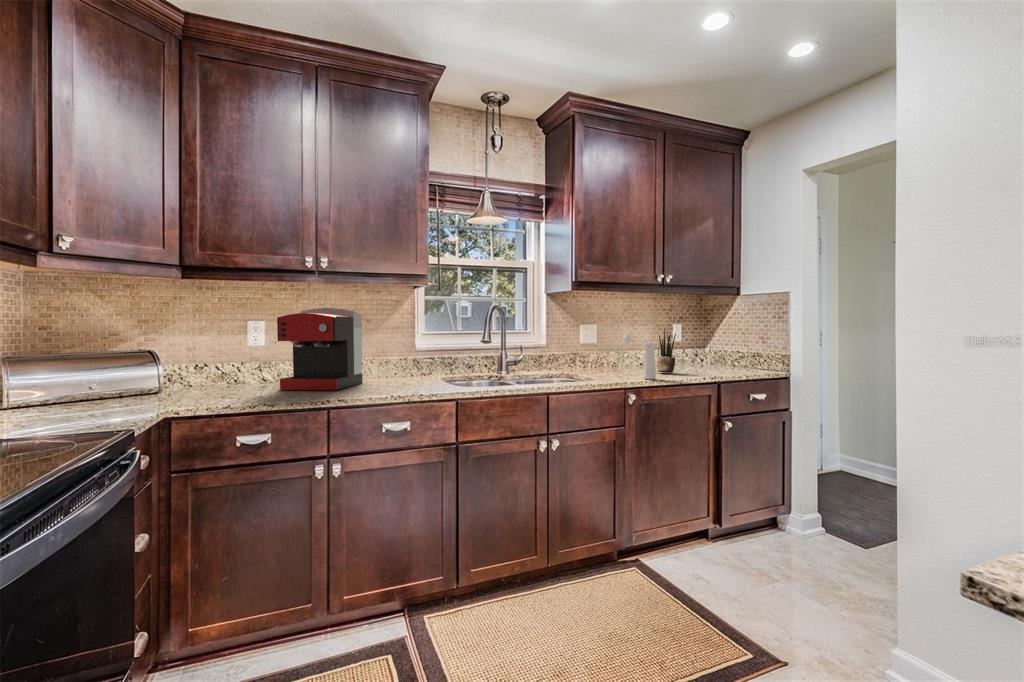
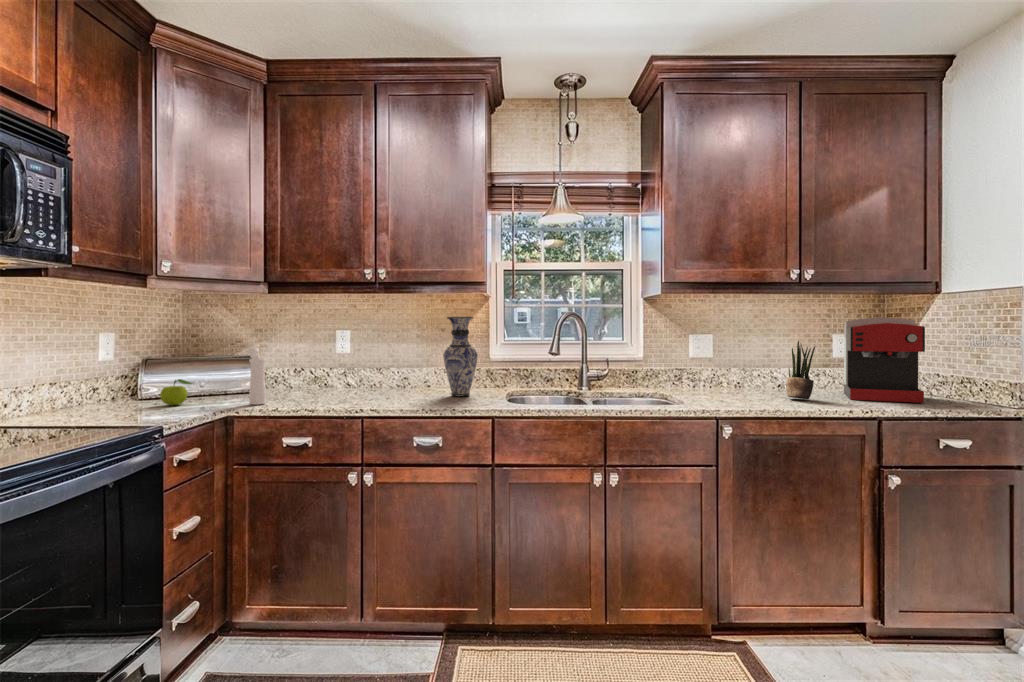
vase: none [384,307,419,384] -> present [443,317,478,397]
coffee maker: present [277,308,362,390] -> present [844,317,925,403]
pepper mill: present [623,335,656,379] -> present [247,348,266,405]
fruit: none [56,378,106,410] -> present [160,379,193,405]

